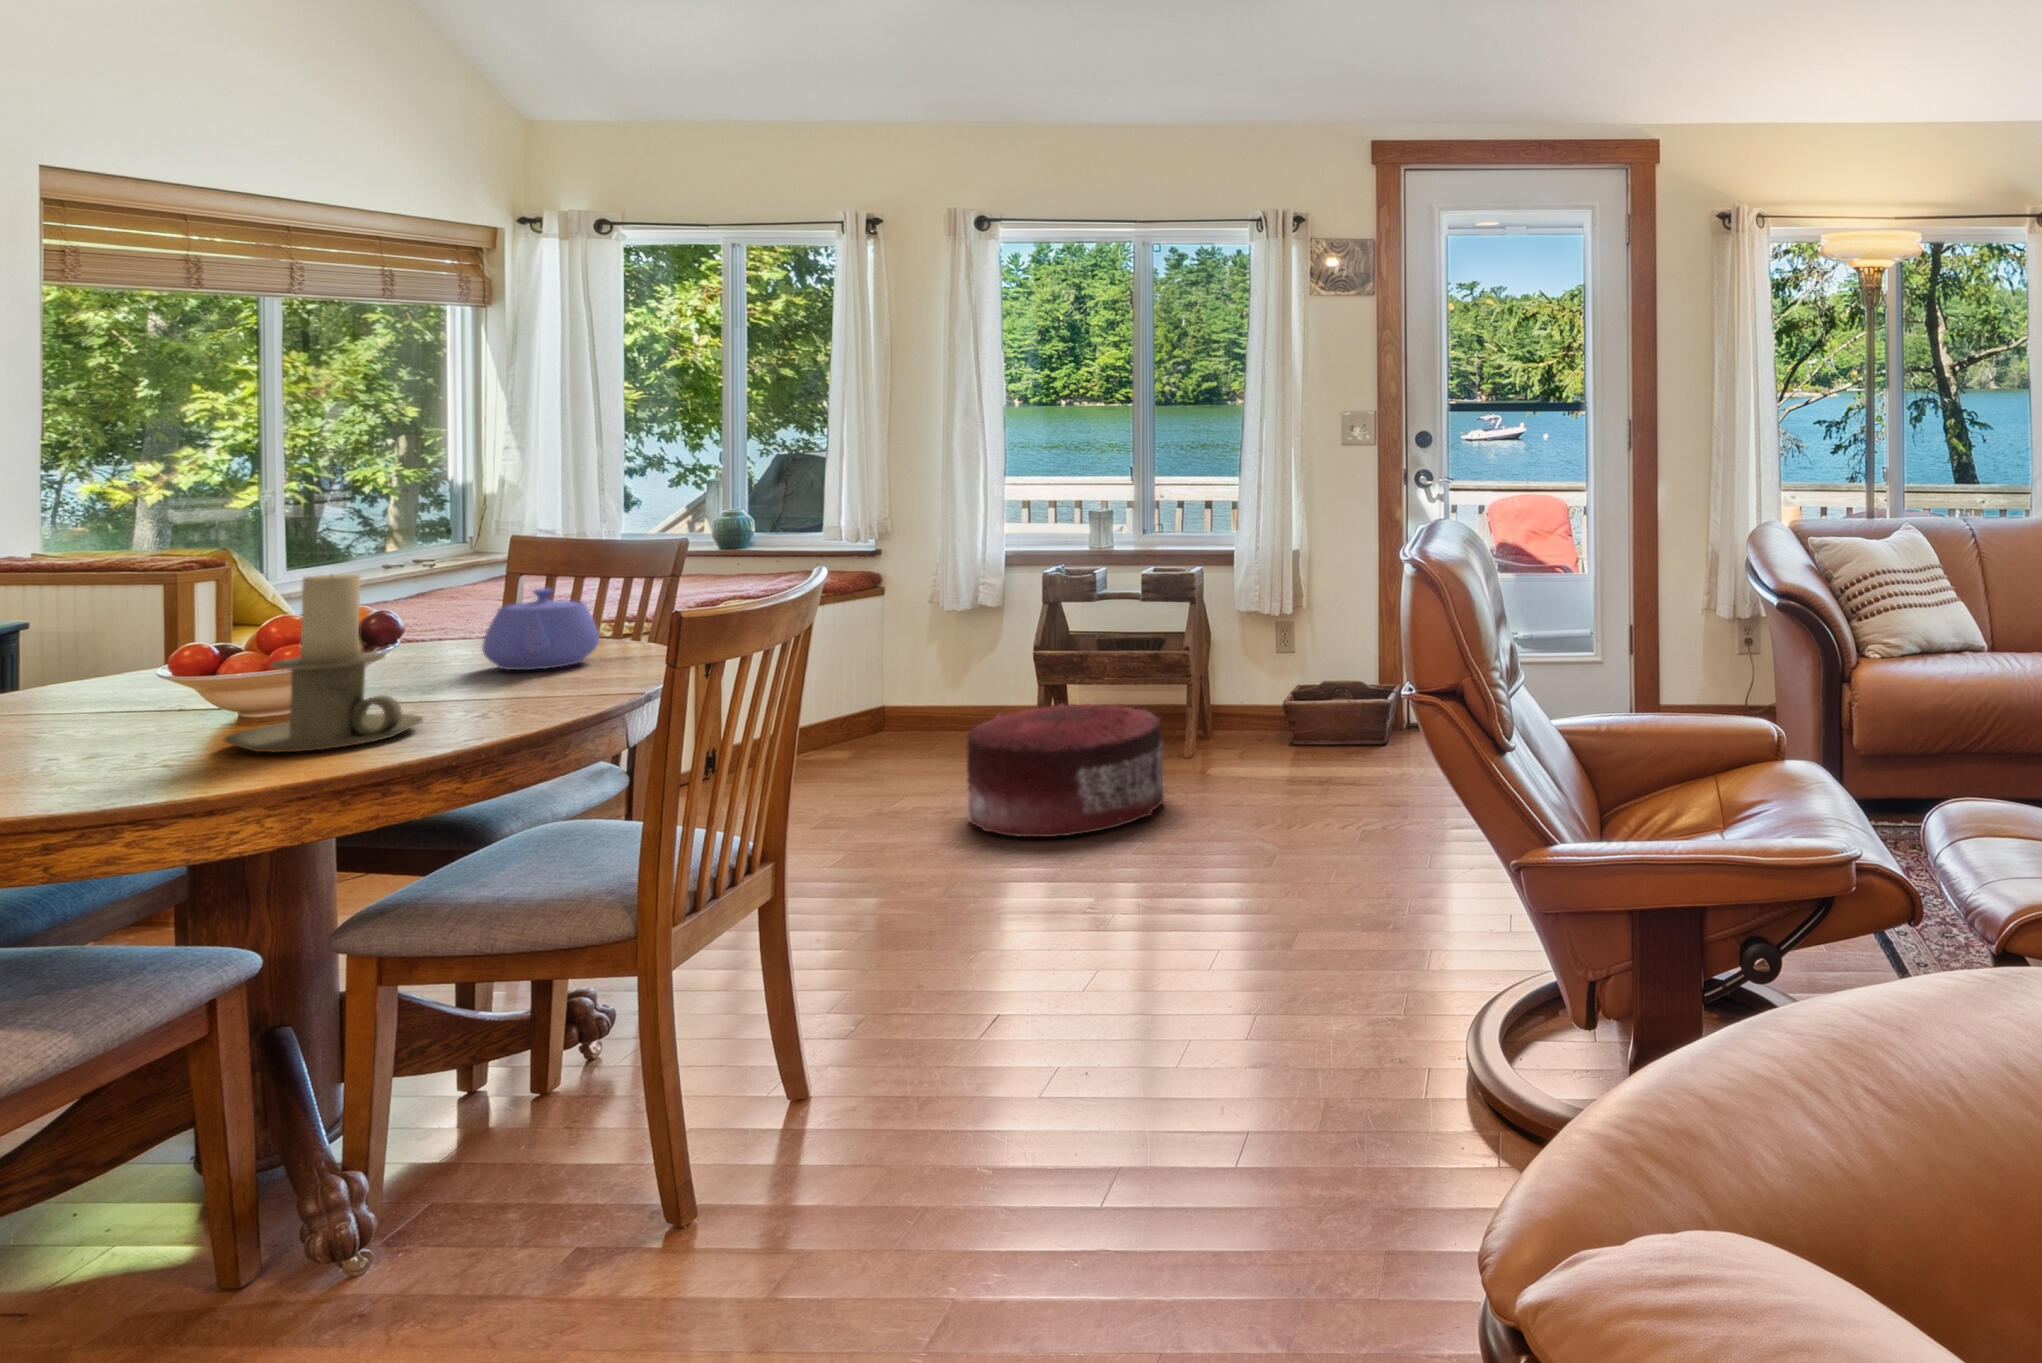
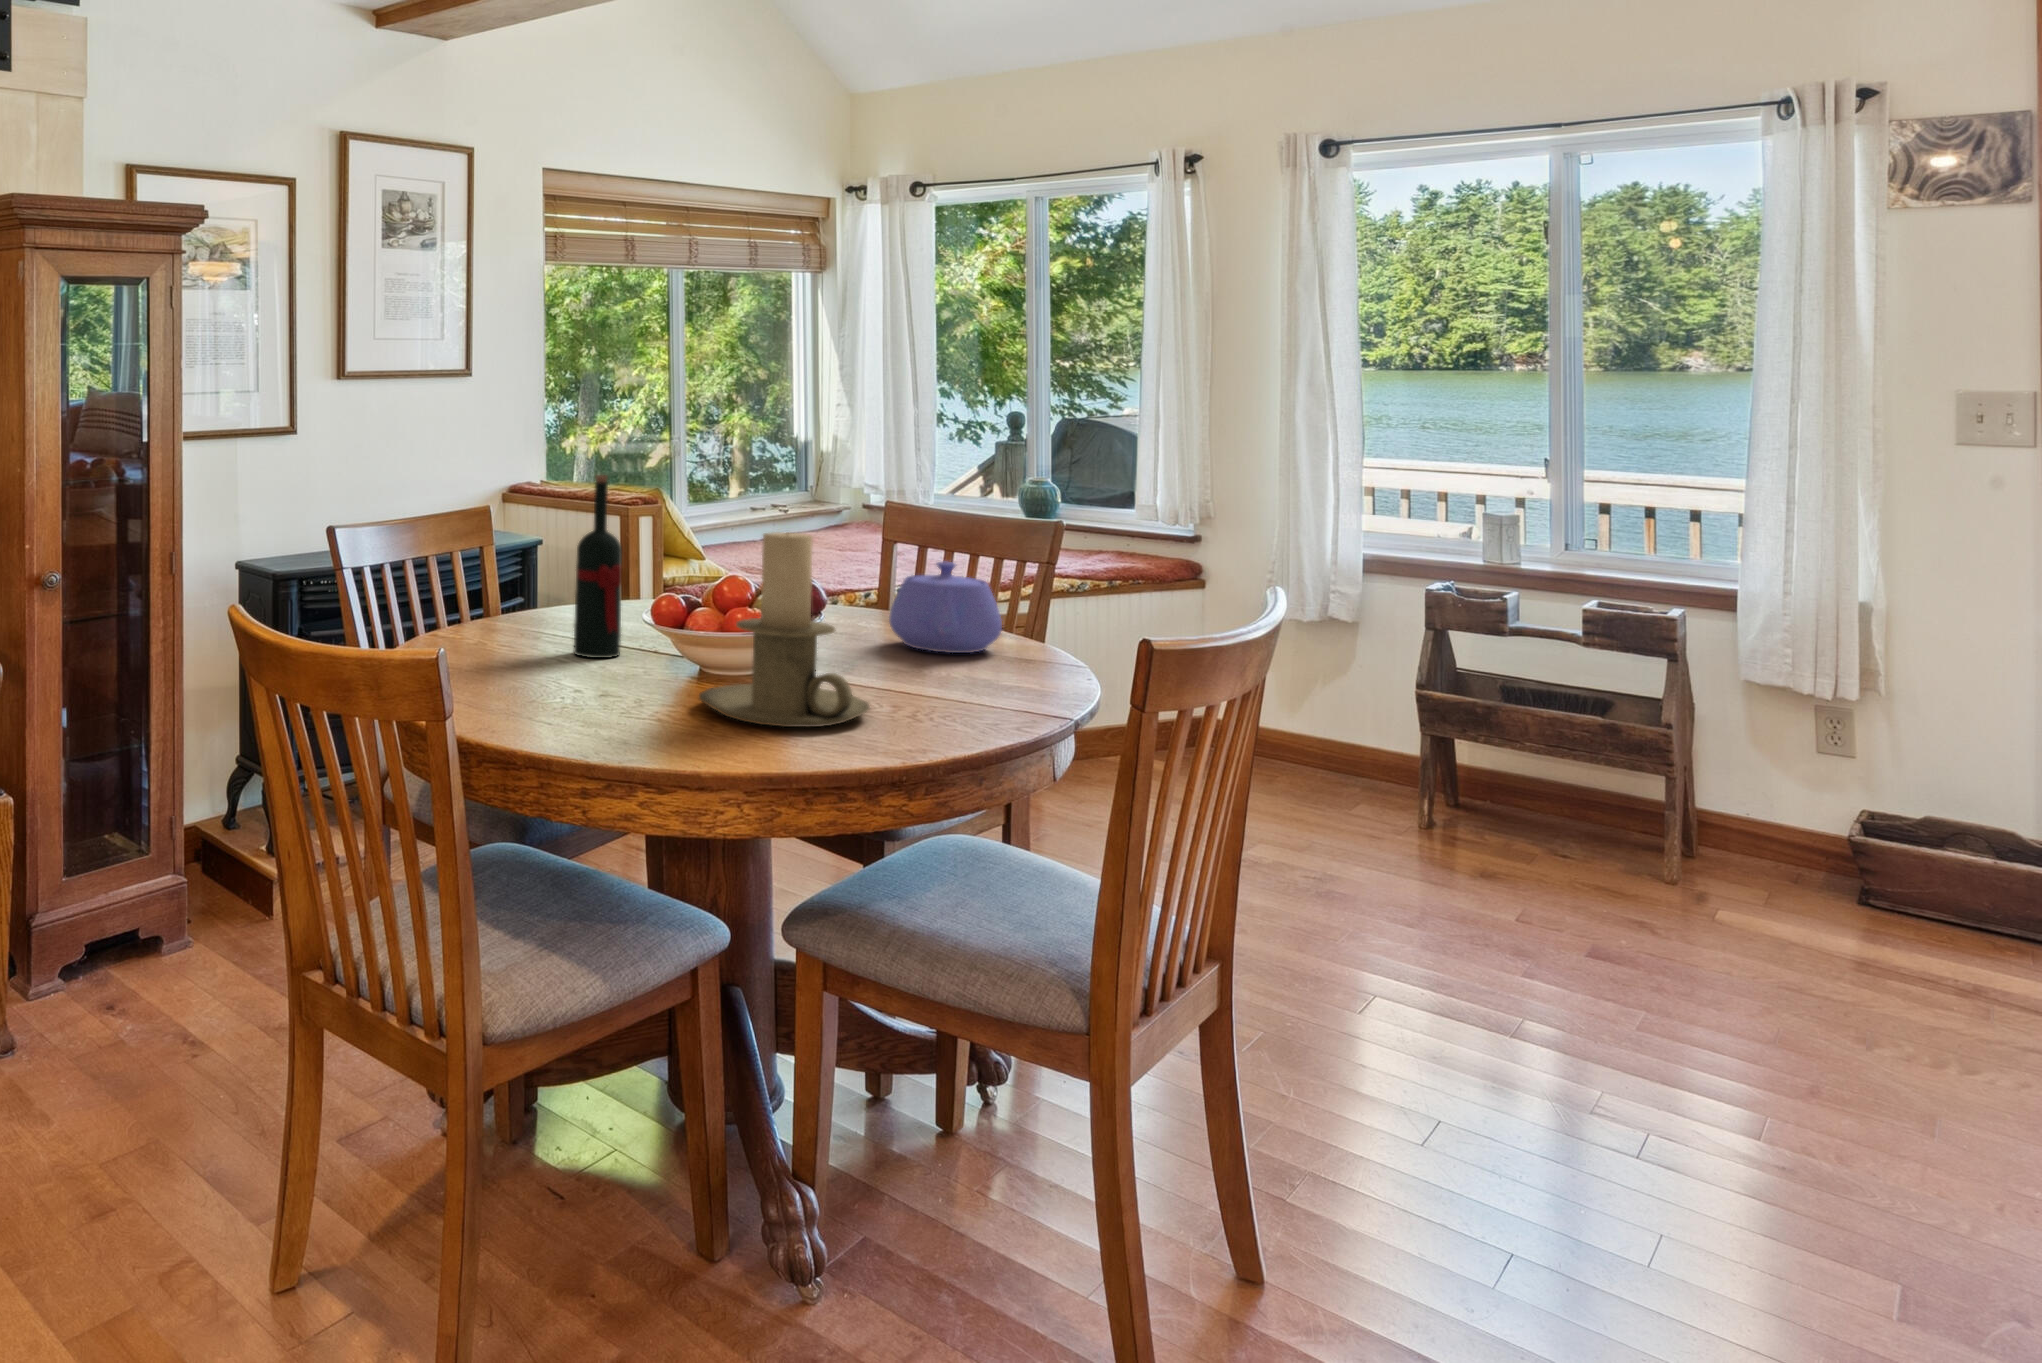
wine bottle: none [72,536,142,729] -> present [574,475,622,658]
pouf: present [967,704,1165,837] -> none [1362,765,1667,960]

